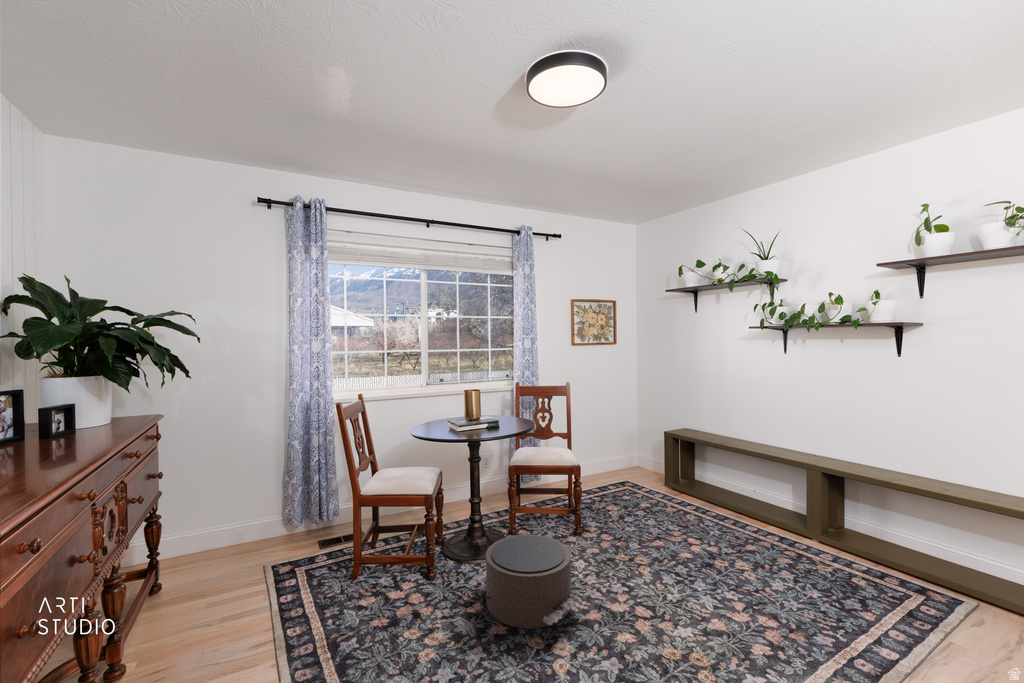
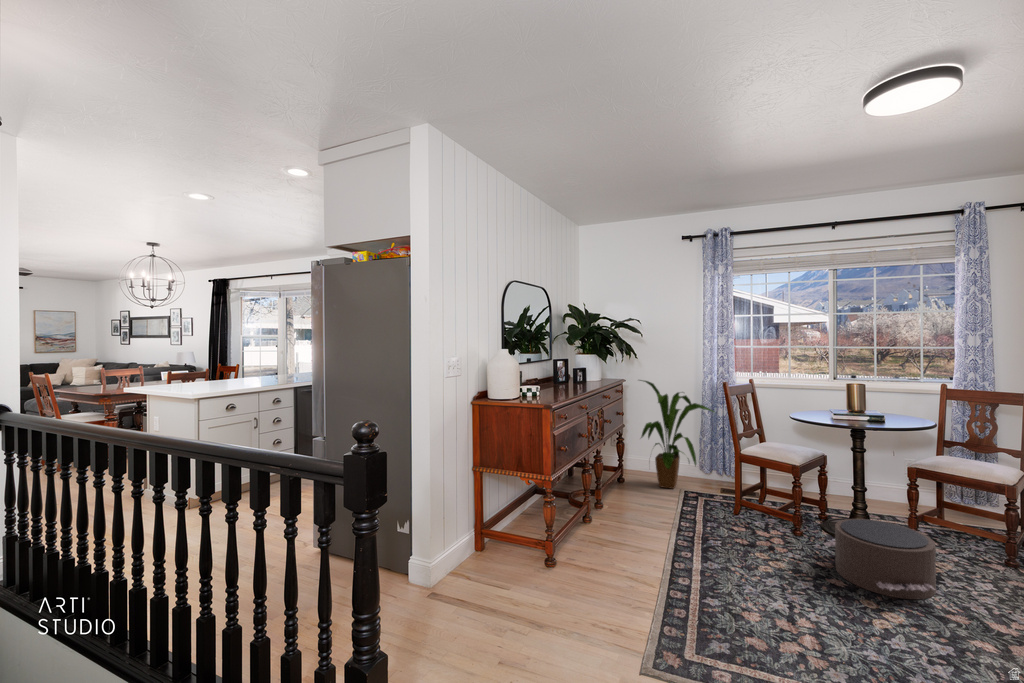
house plant: none [188,411,313,570] -> present [640,380,714,489]

